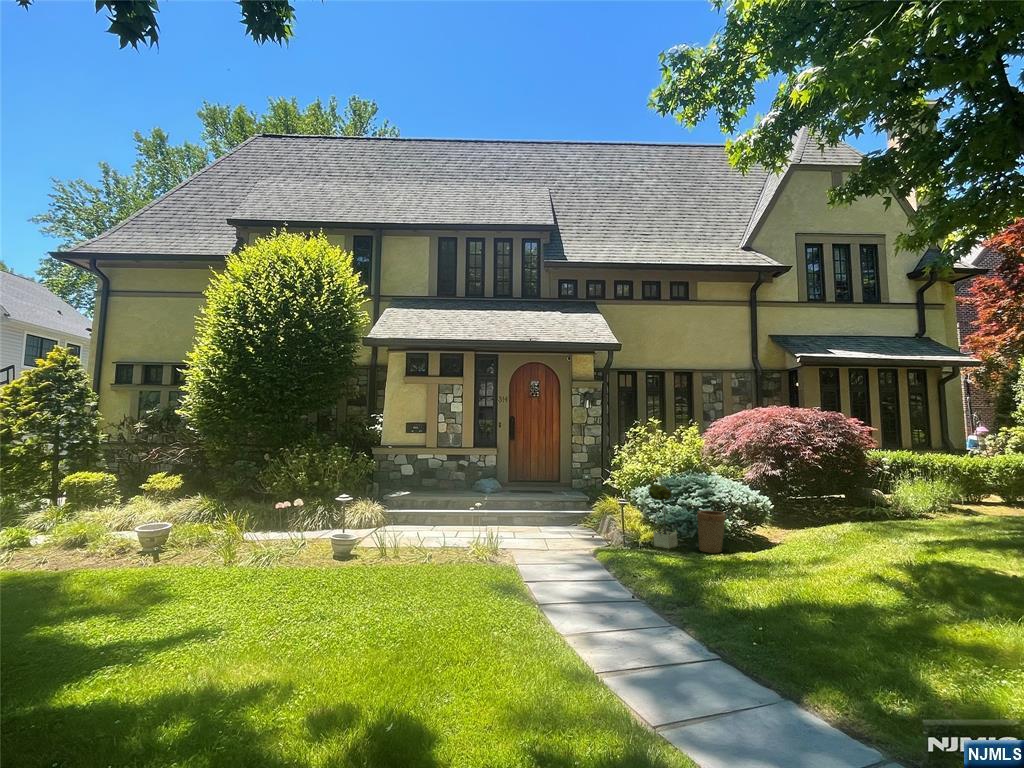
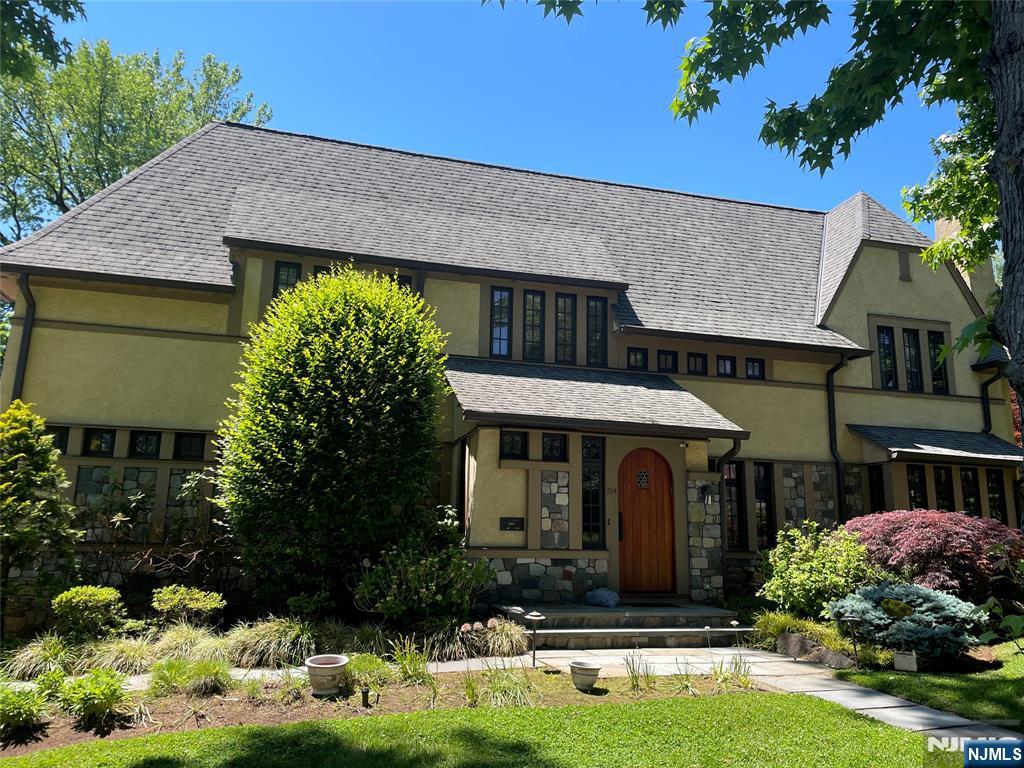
basket: present [697,510,726,553] -> none [941,627,976,674]

